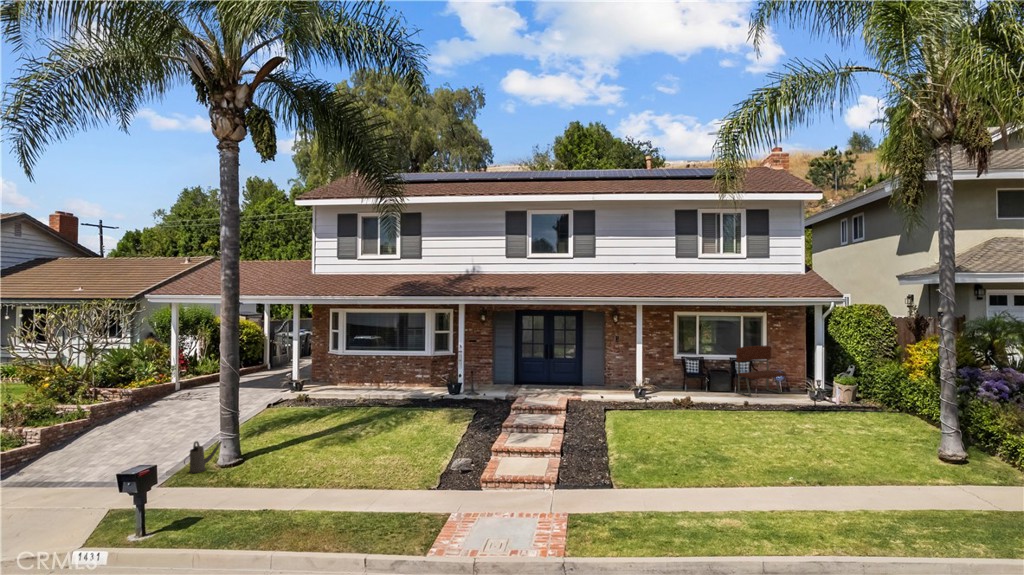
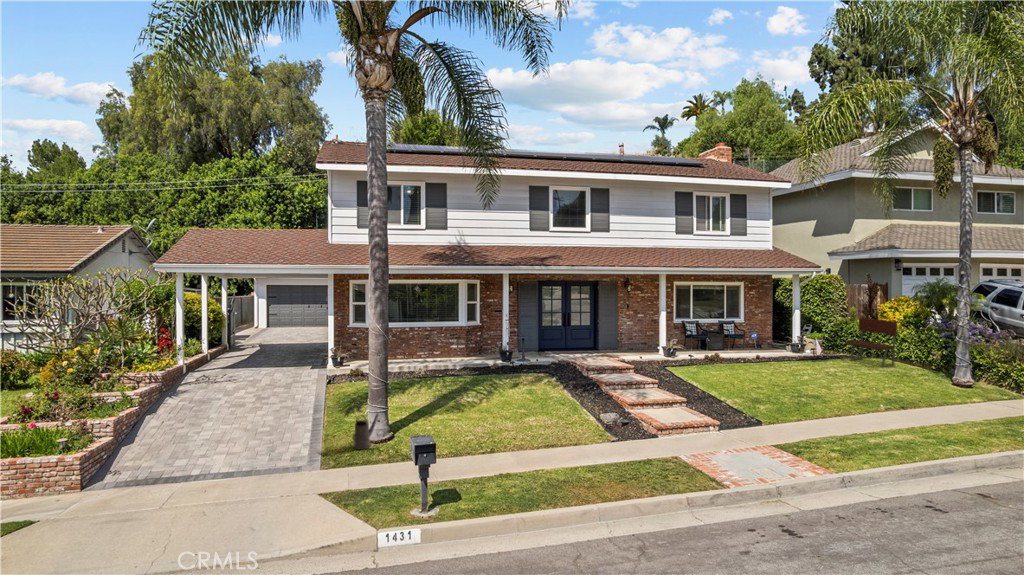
bench: present [736,346,786,396] -> present [845,318,897,367]

